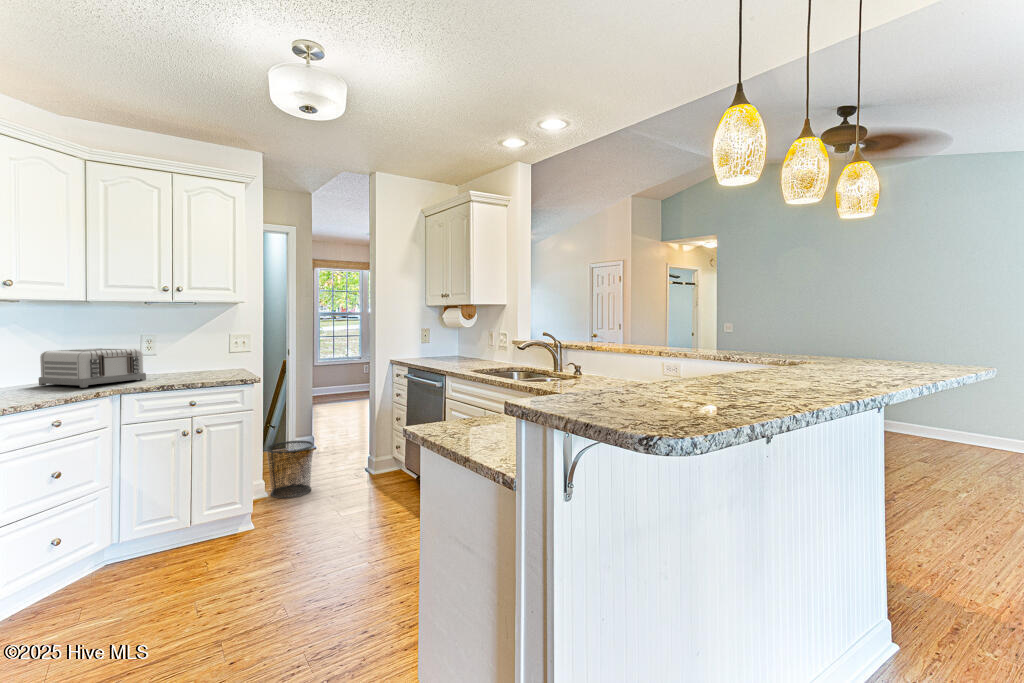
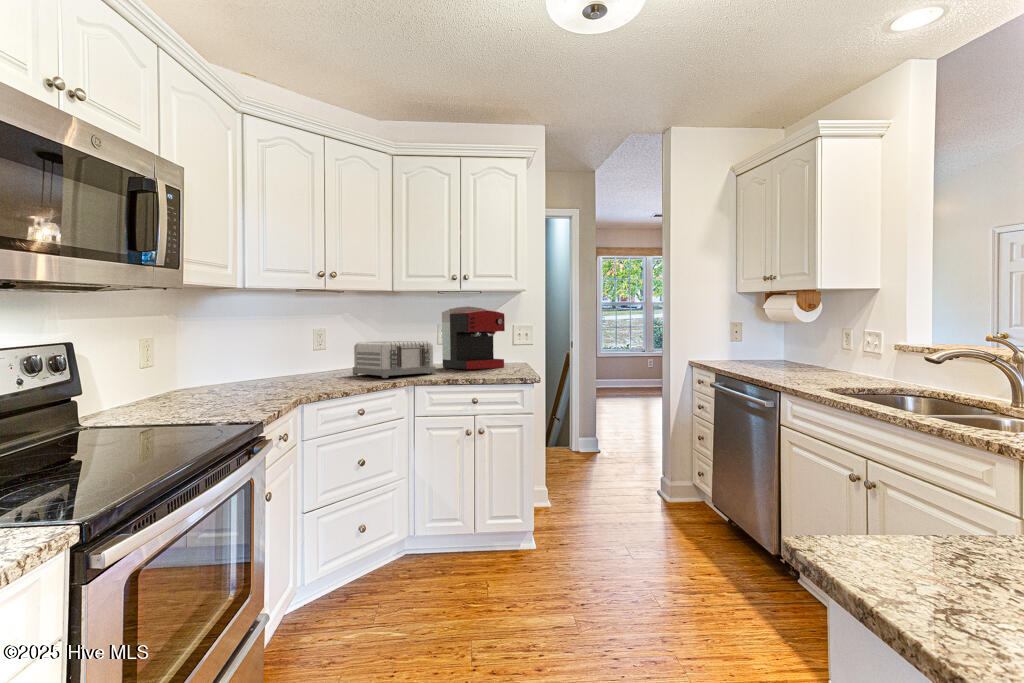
coffee maker: none [152,314,223,374] -> present [442,306,505,370]
waste bin: present [266,441,314,498] -> none [546,454,598,520]

